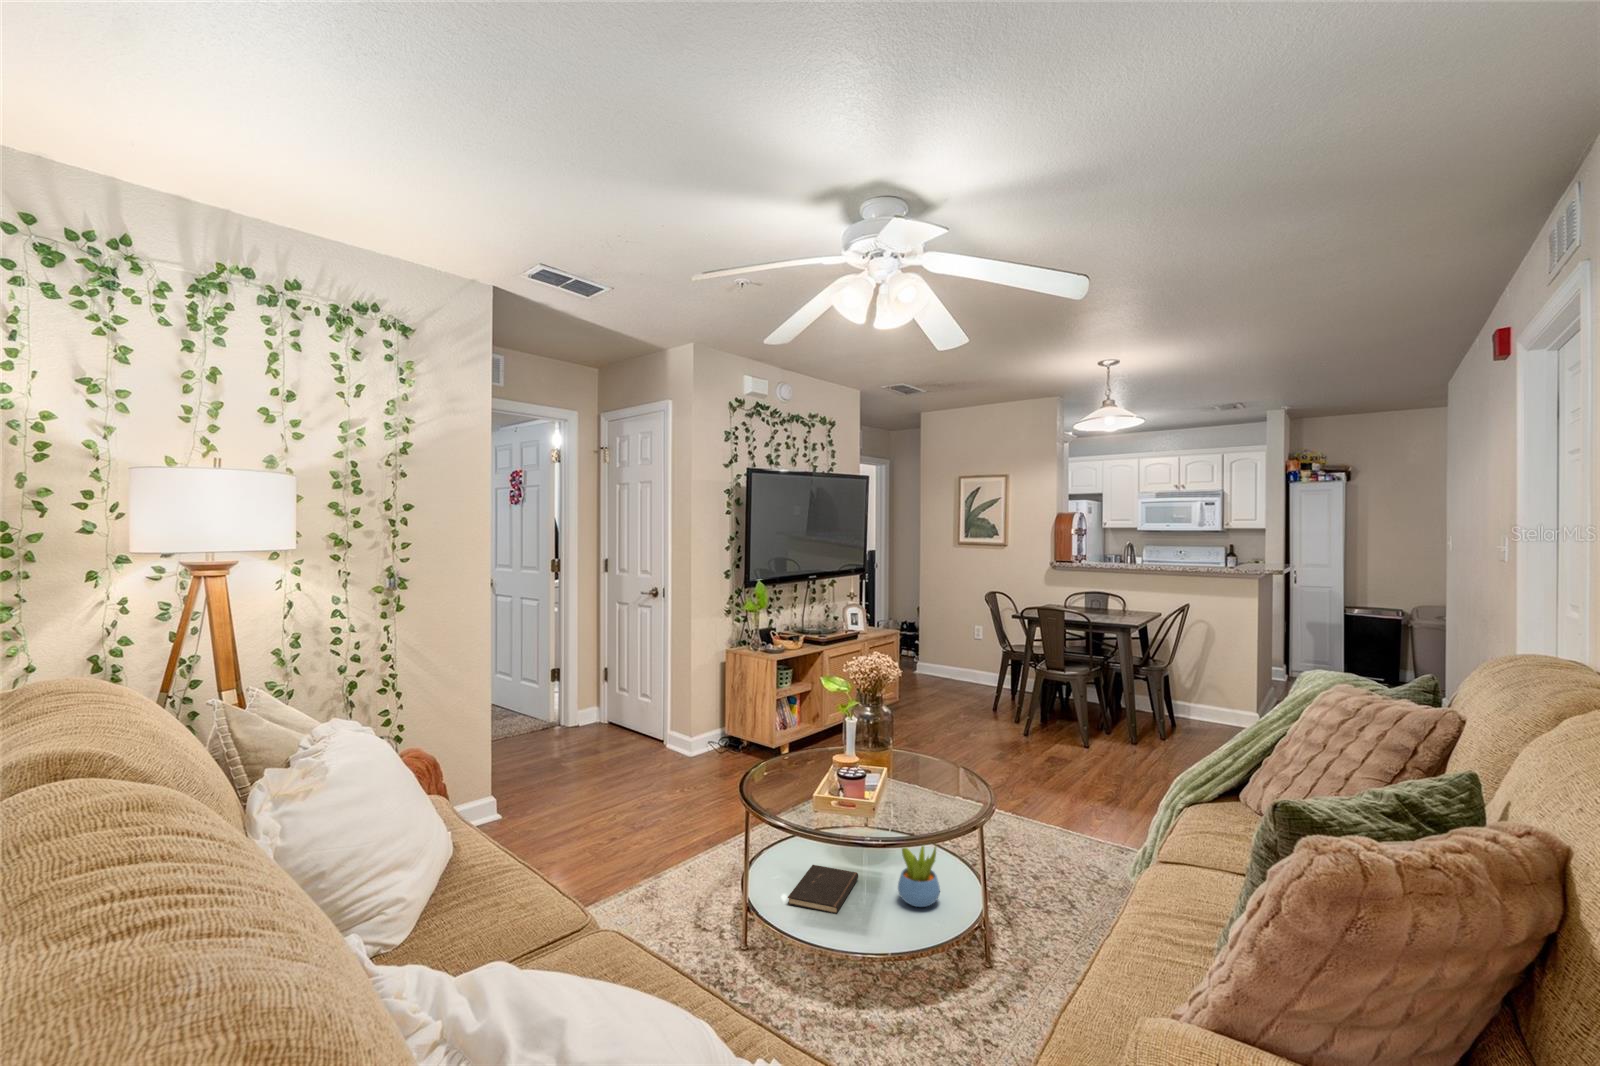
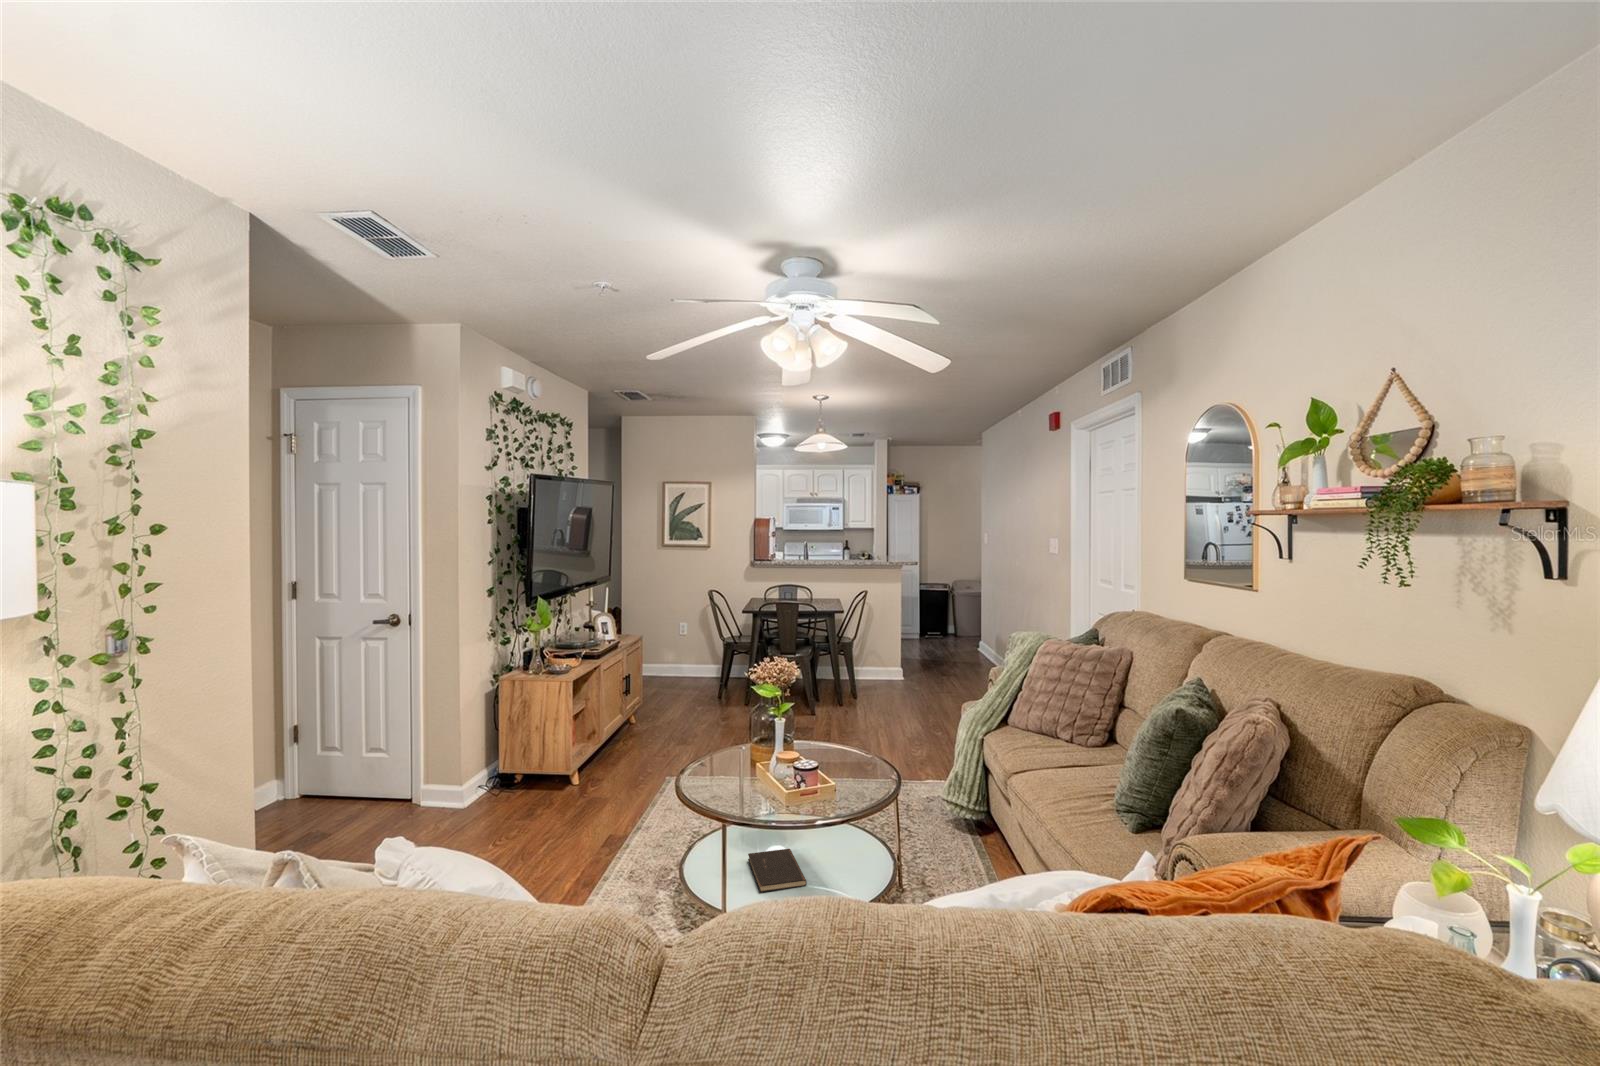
succulent plant: present [898,846,940,907] -> none [835,802,870,860]

